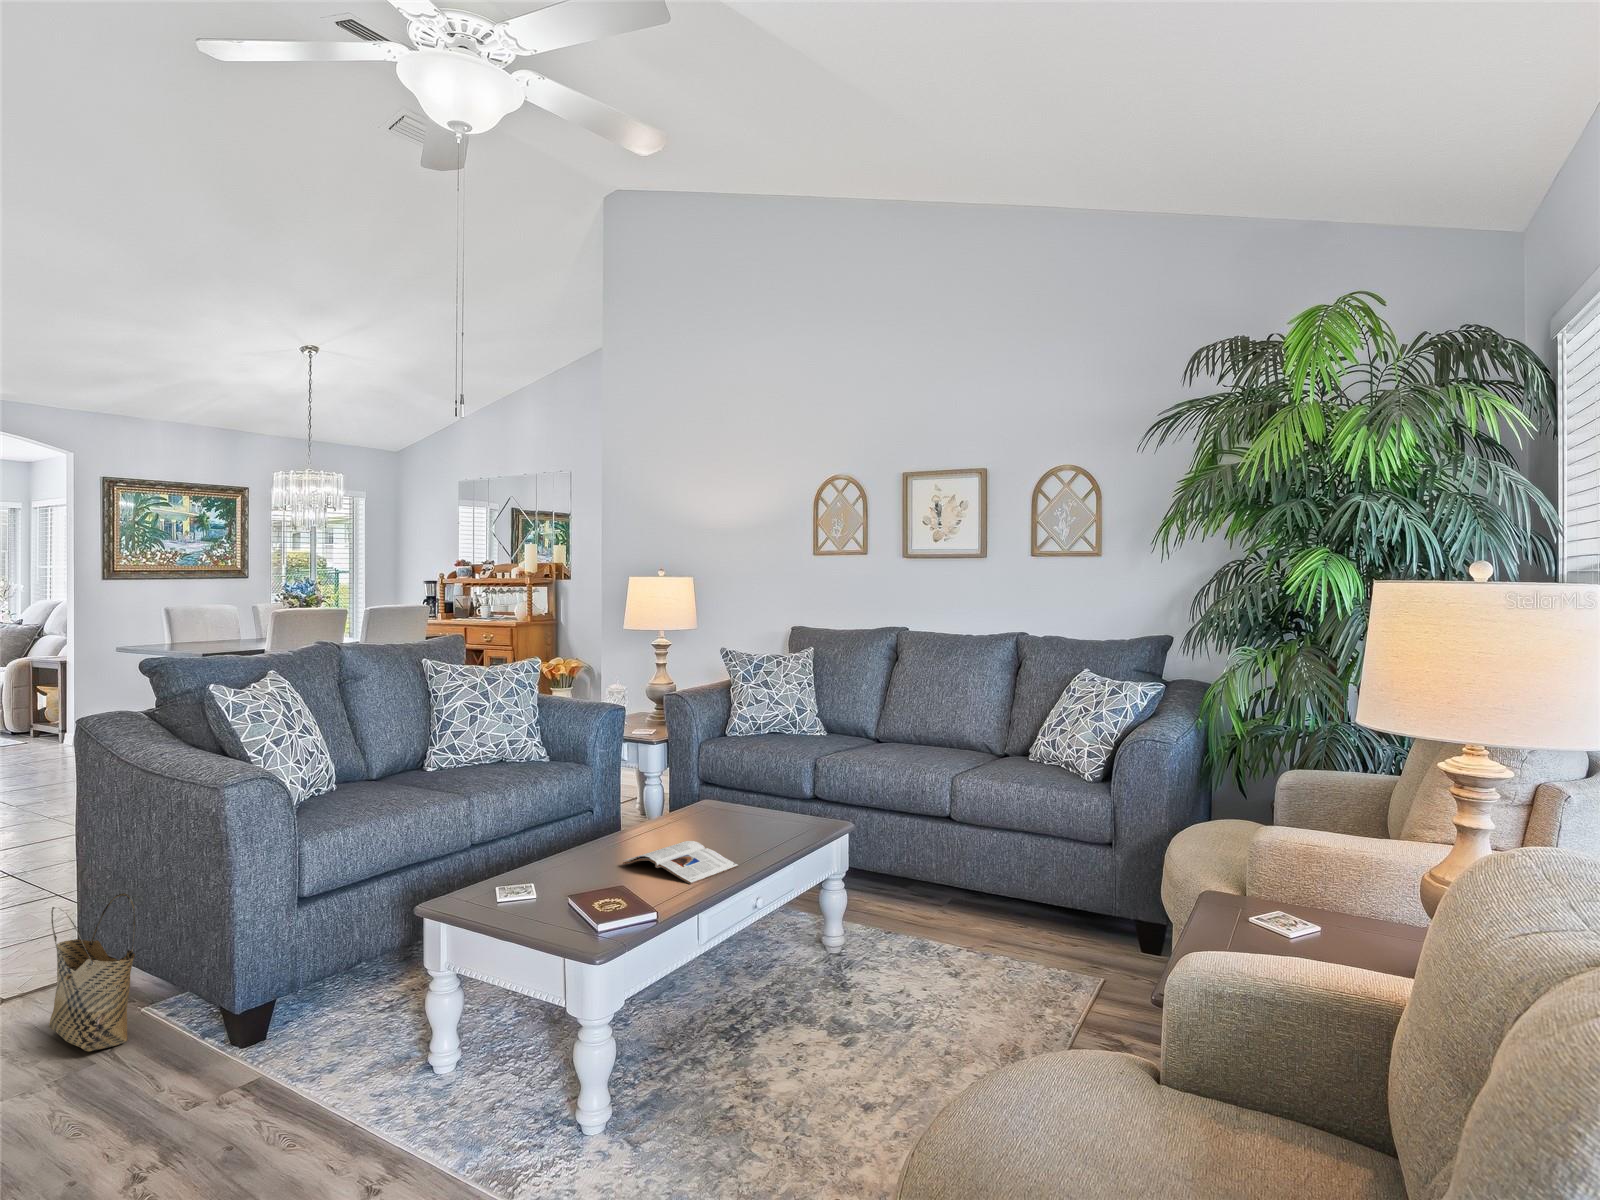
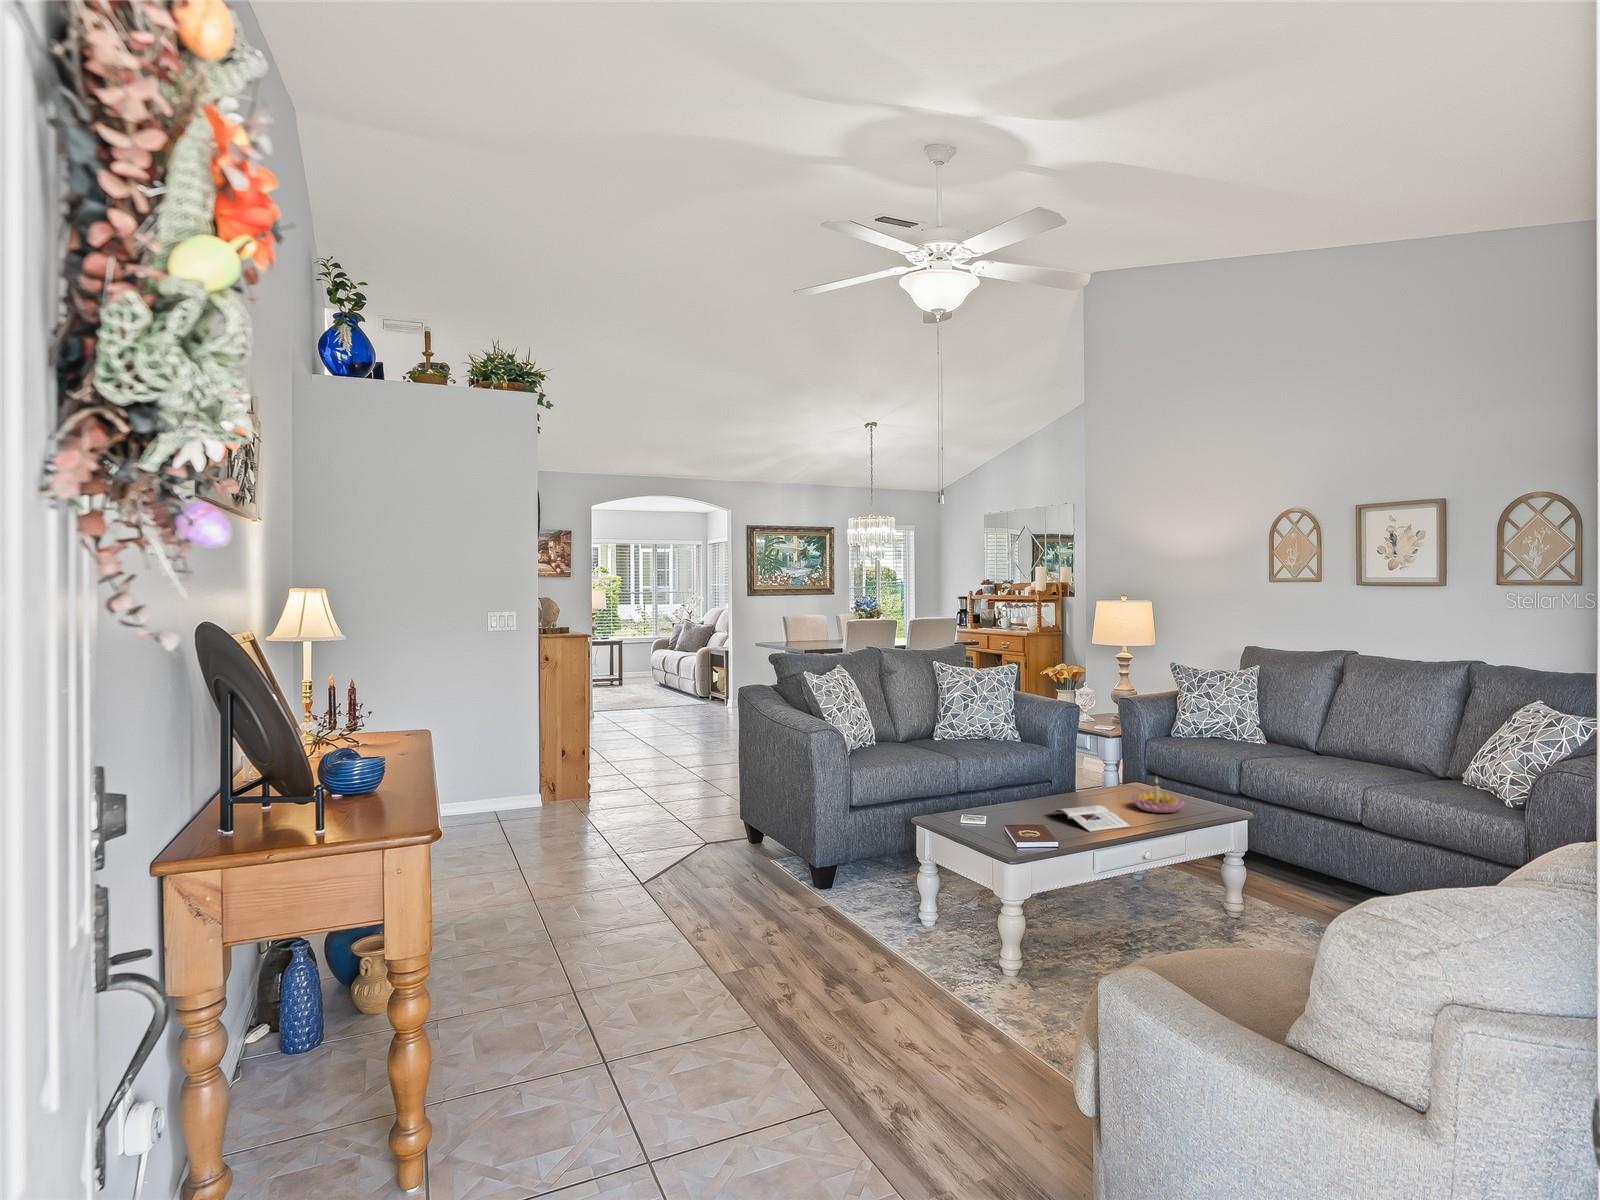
candle holder: none [721,790,787,840] -> present [1131,778,1184,813]
woven basket: present [49,893,135,1051] -> none [730,792,769,876]

